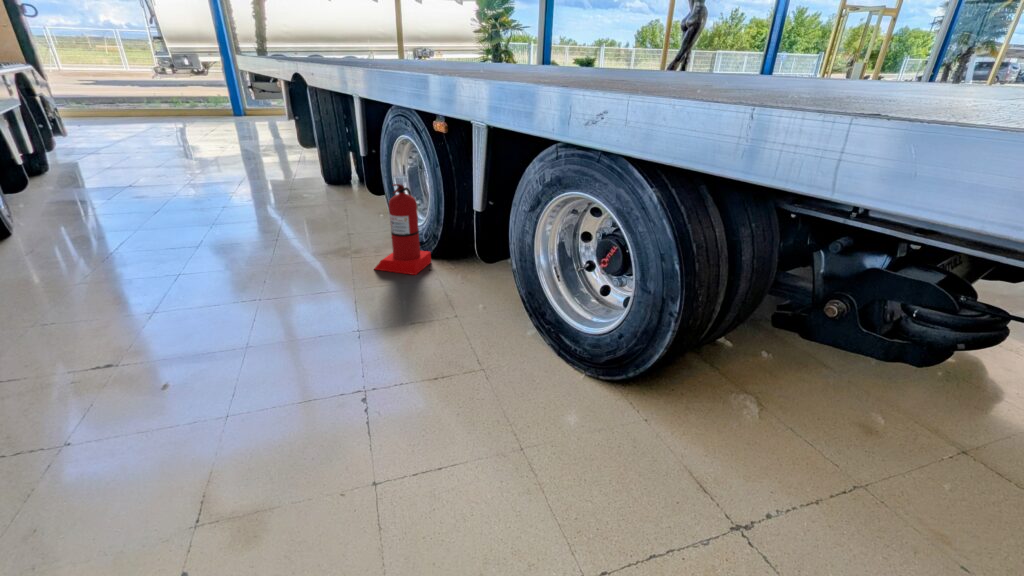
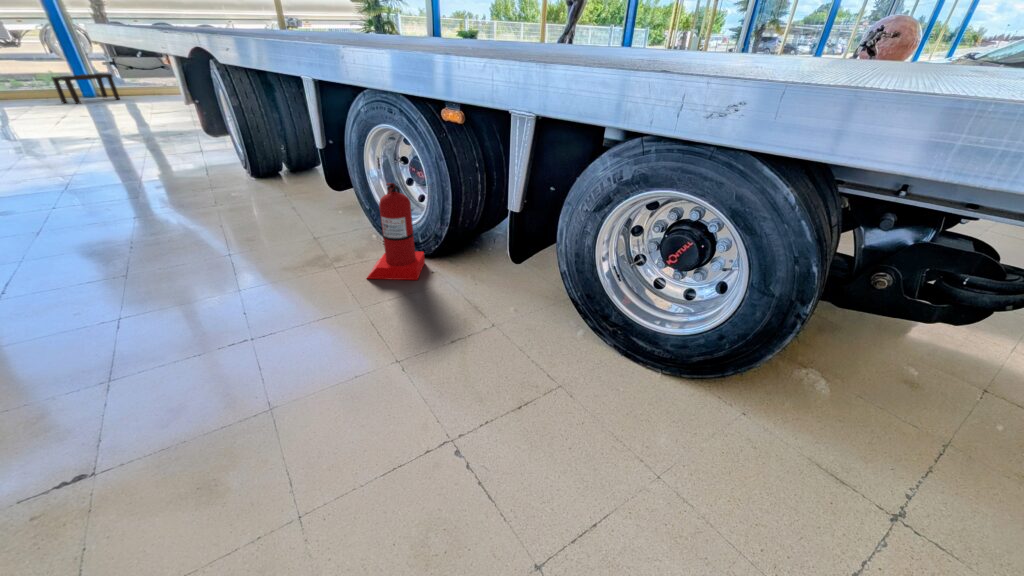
bench: none [216,97,263,122] -> present [51,73,120,104]

